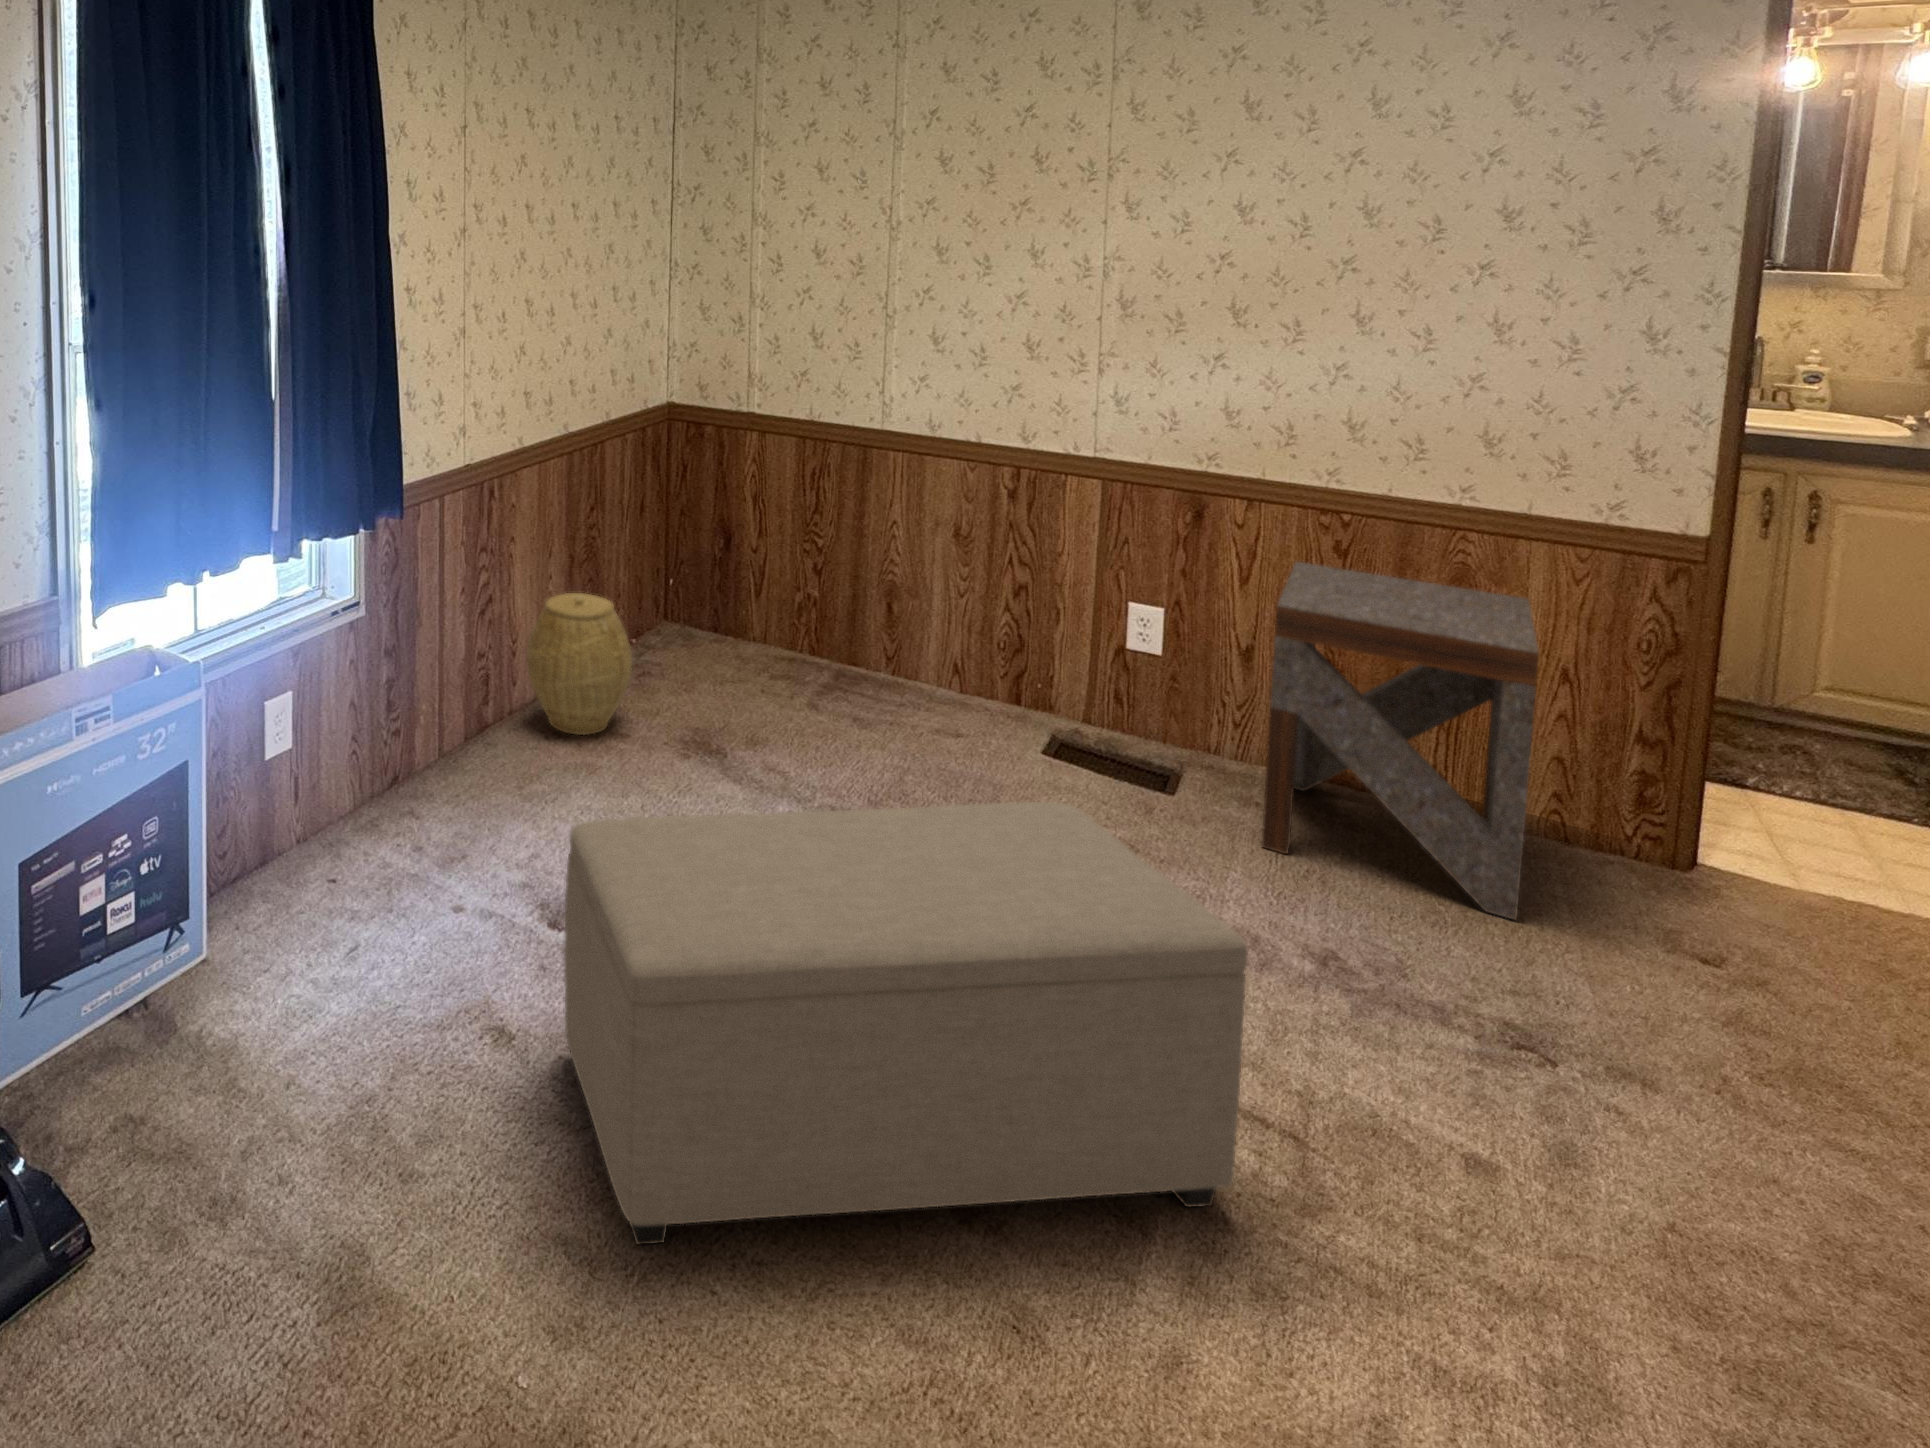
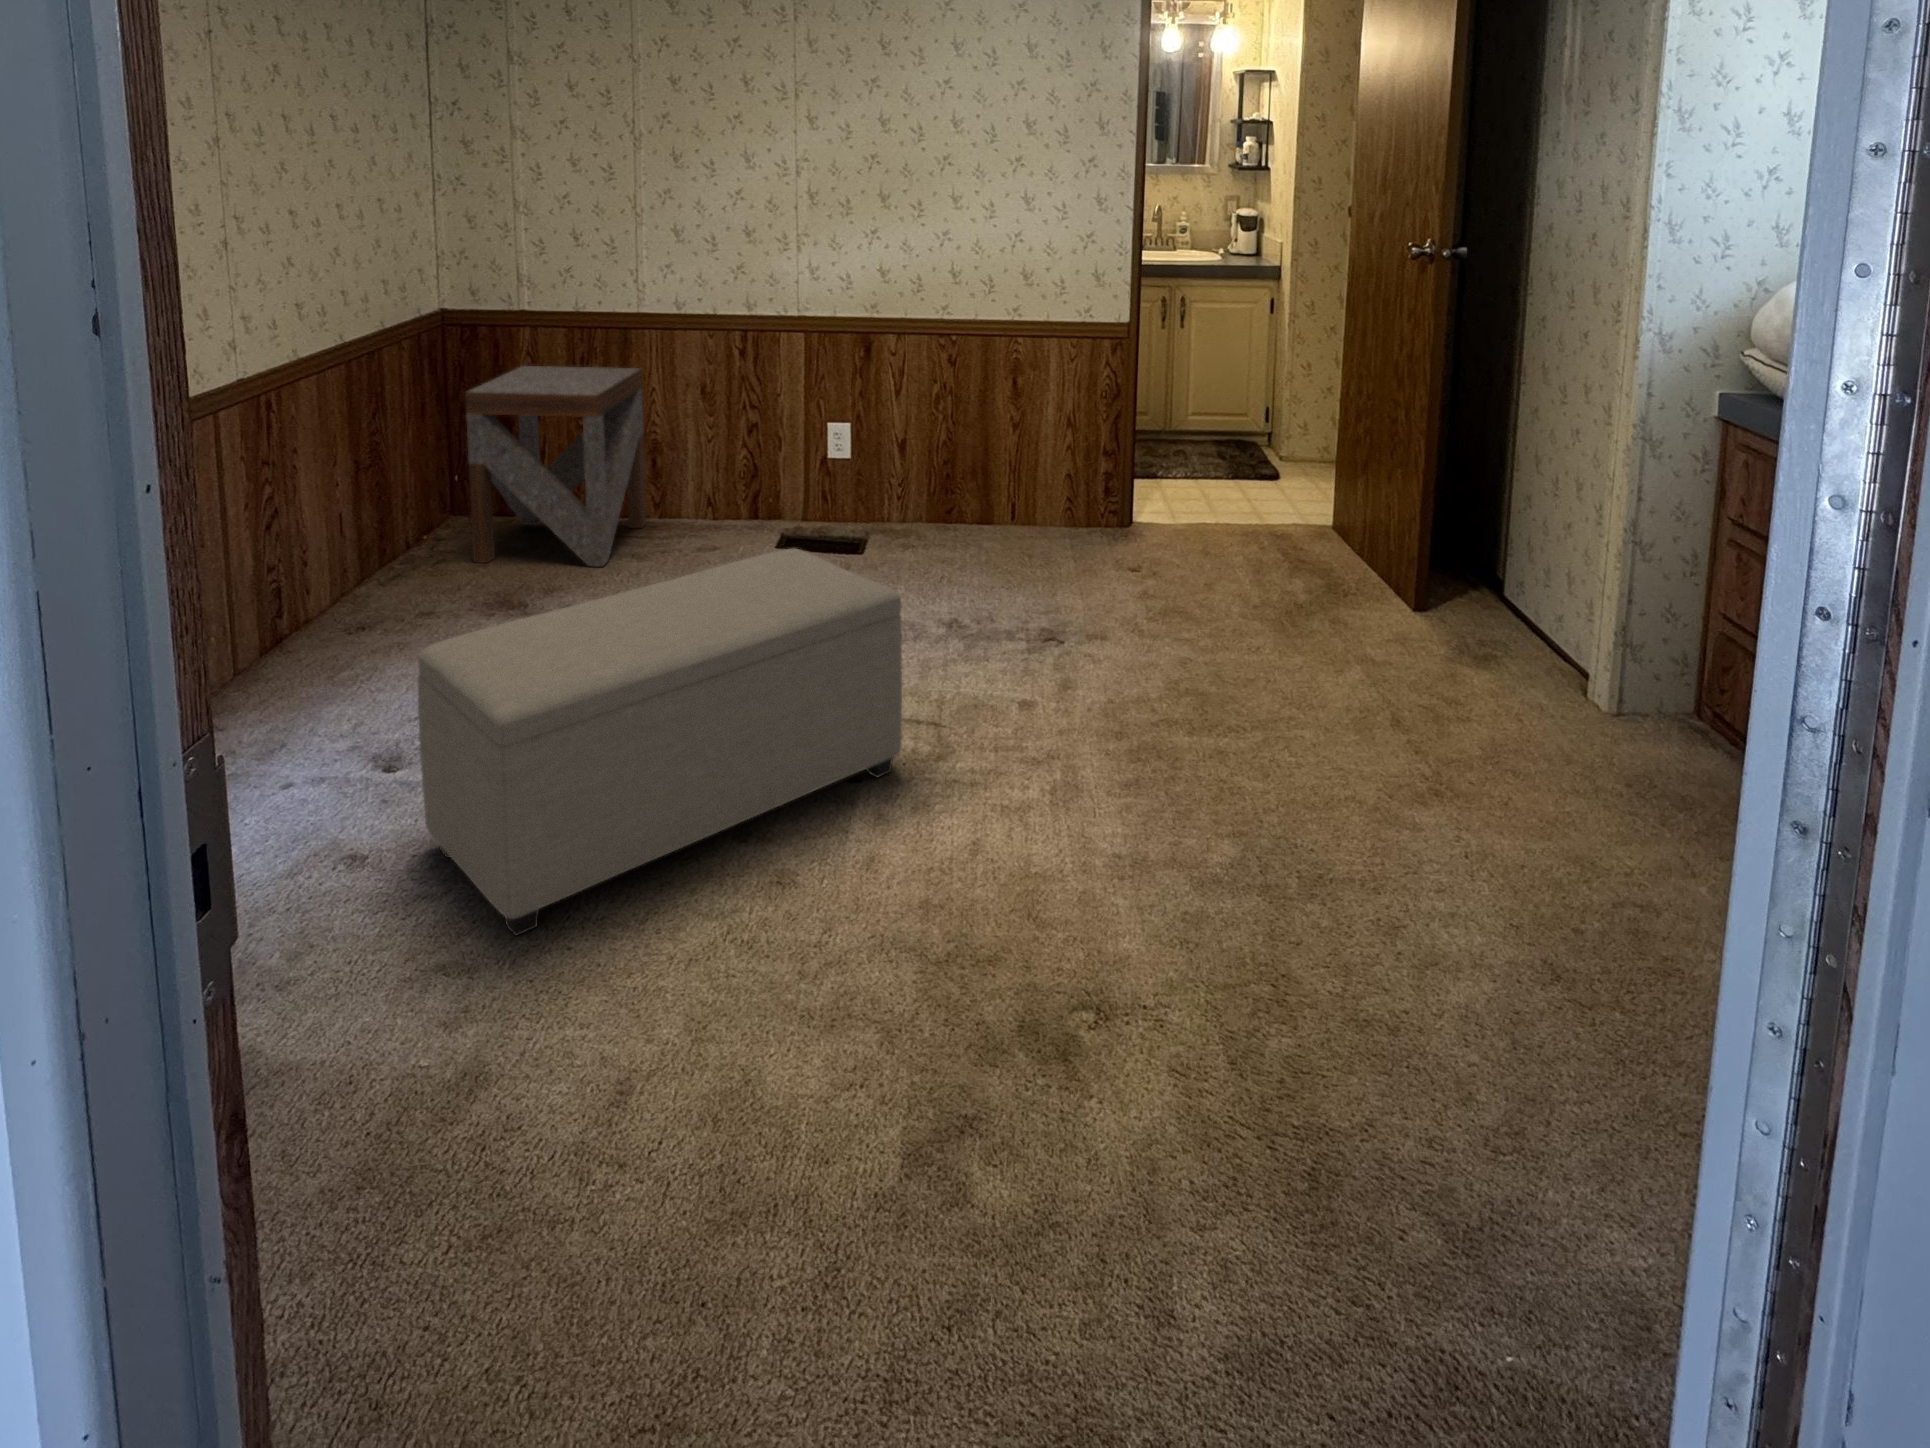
side table: present [1262,562,1539,920] -> present [465,366,646,567]
woven basket: present [526,593,632,735] -> none [318,493,429,626]

